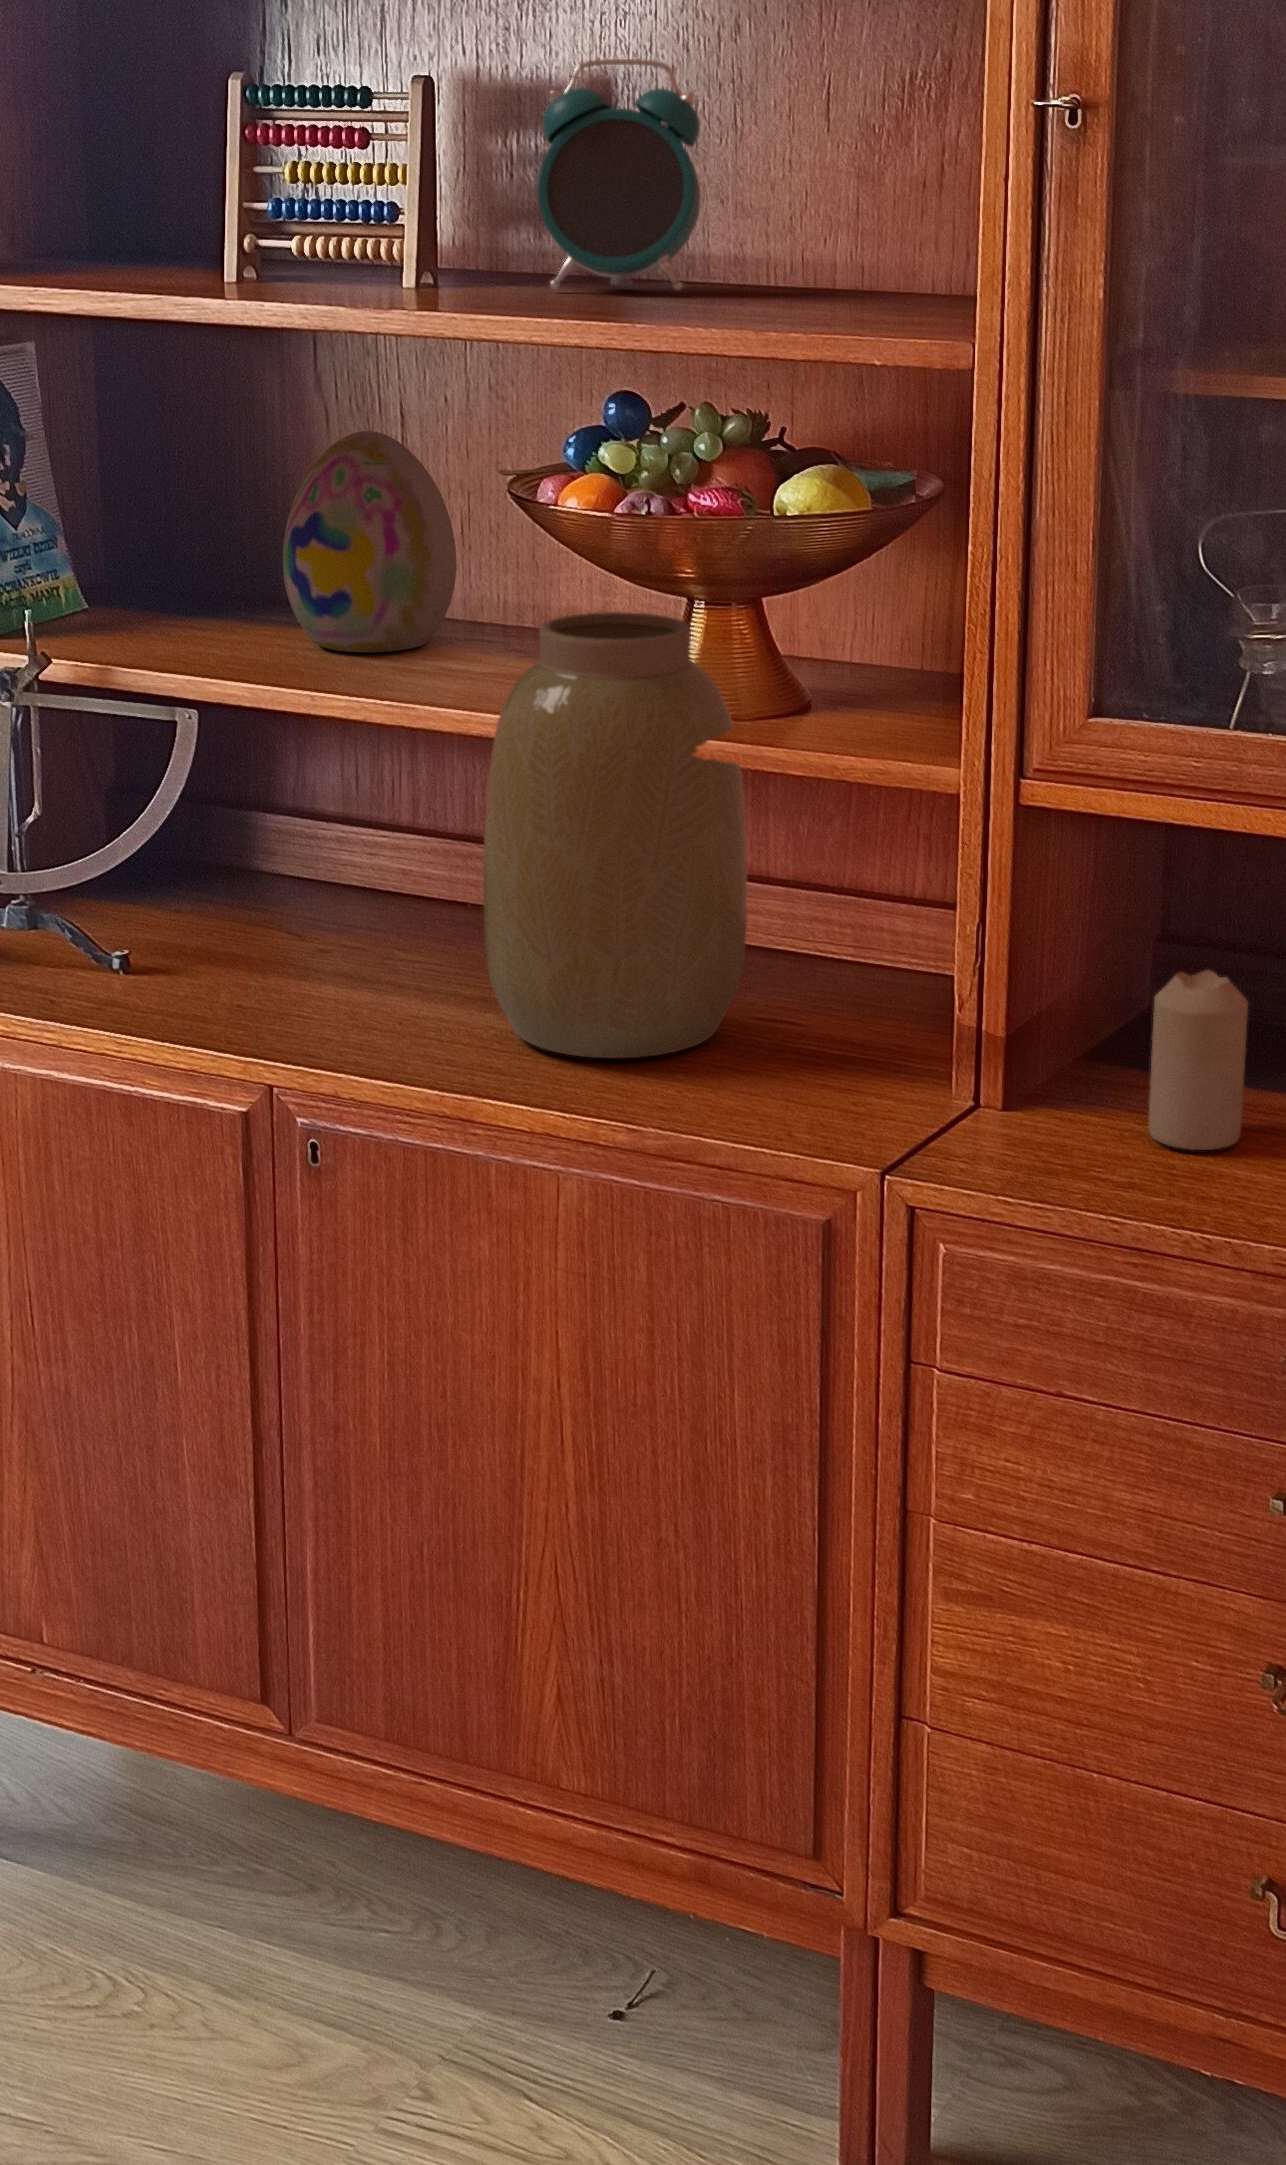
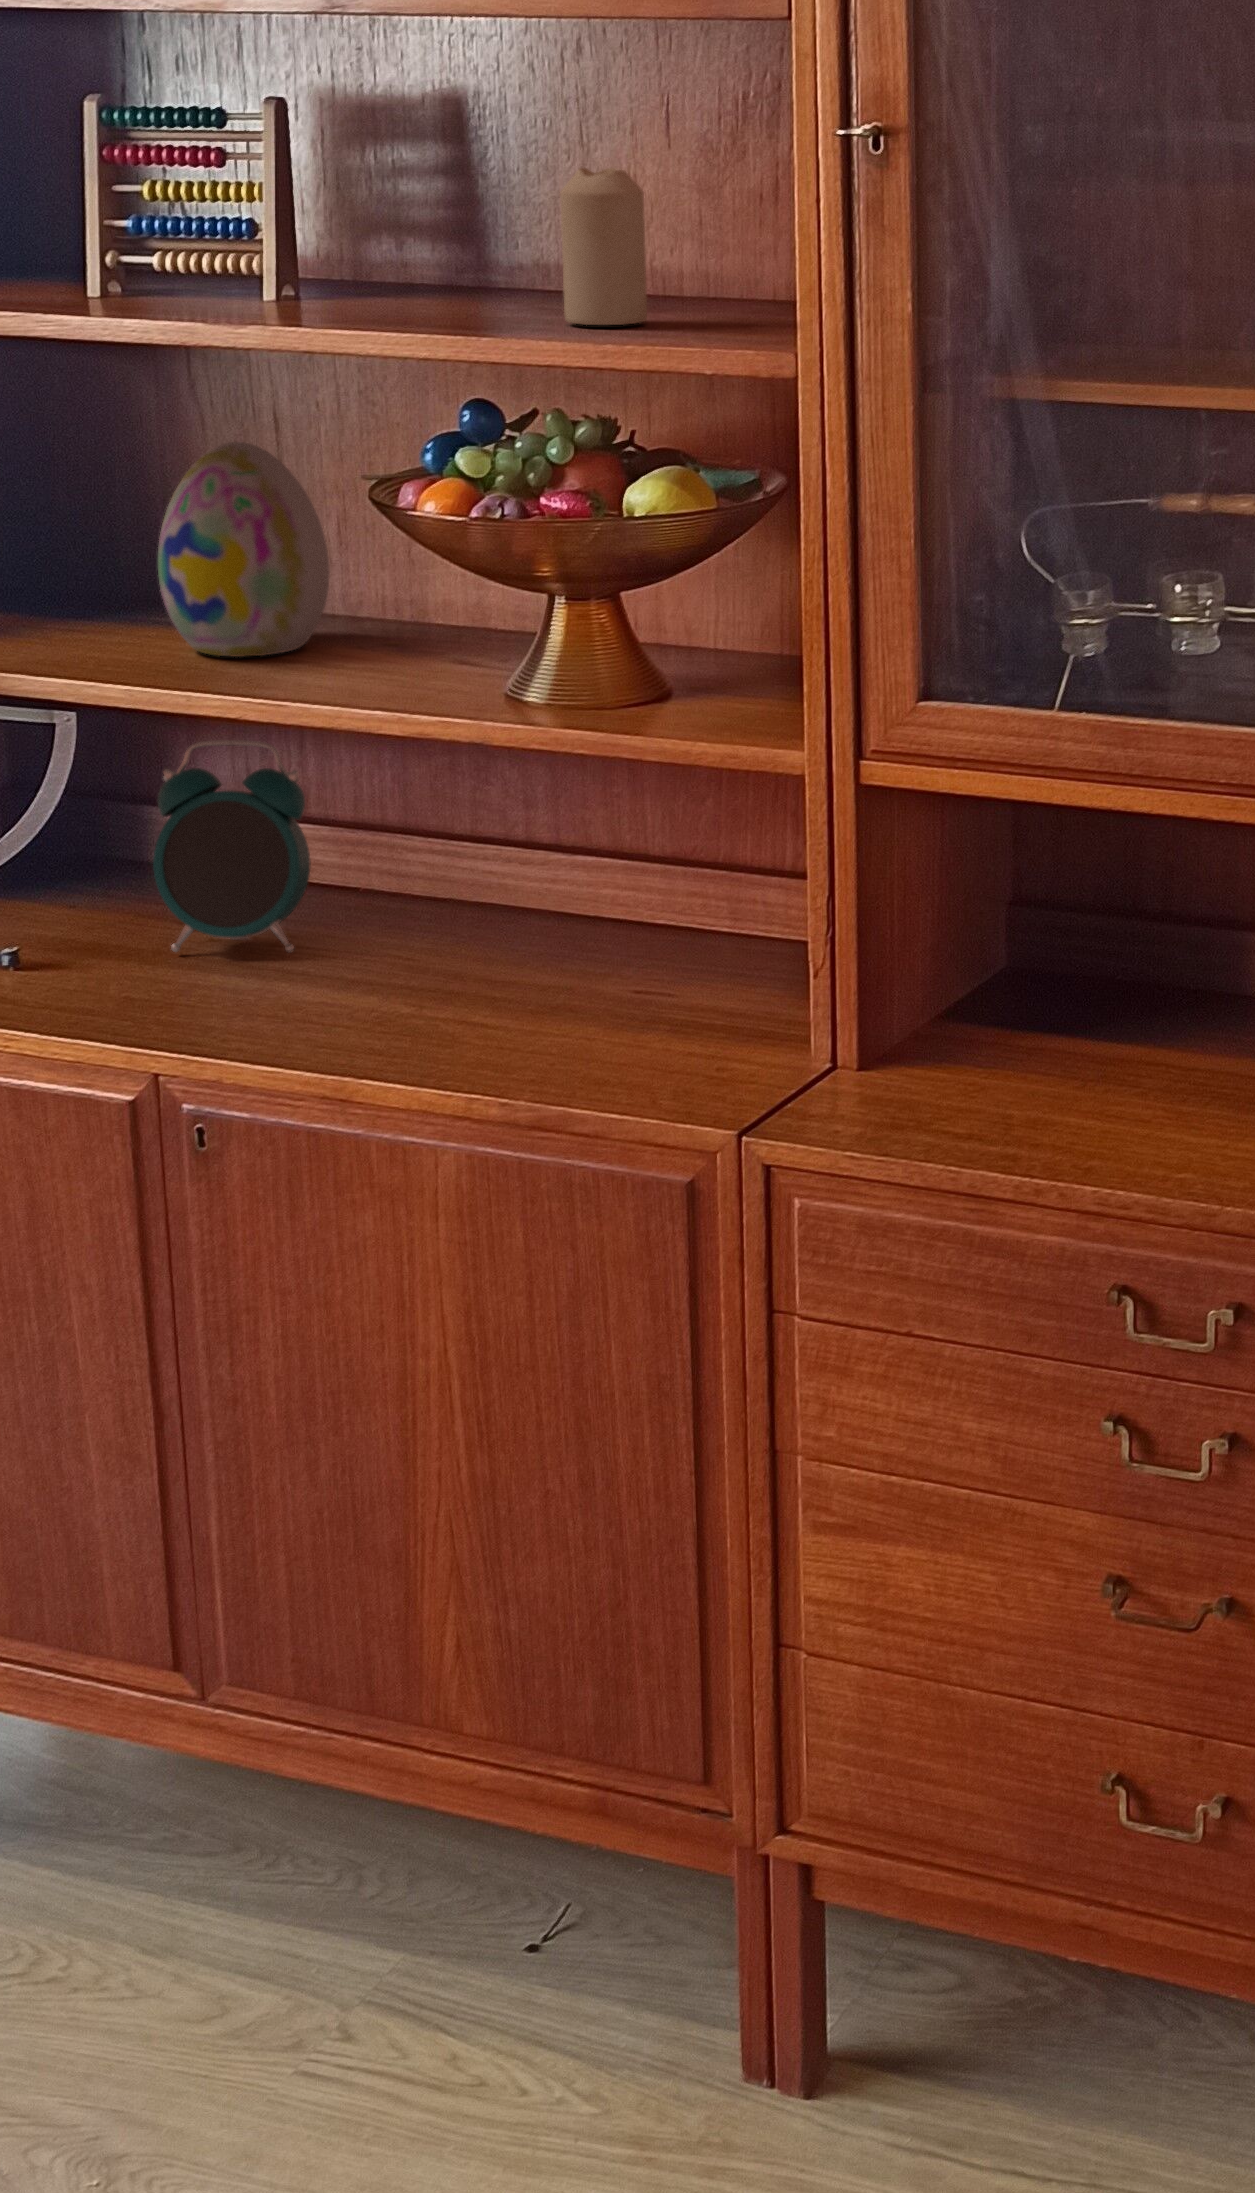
alarm clock: present [537,59,701,291] -> present [153,740,311,953]
vase: present [483,612,747,1058] -> none [359,613,613,1039]
candle: present [1149,970,1248,1150] -> present [560,168,647,325]

